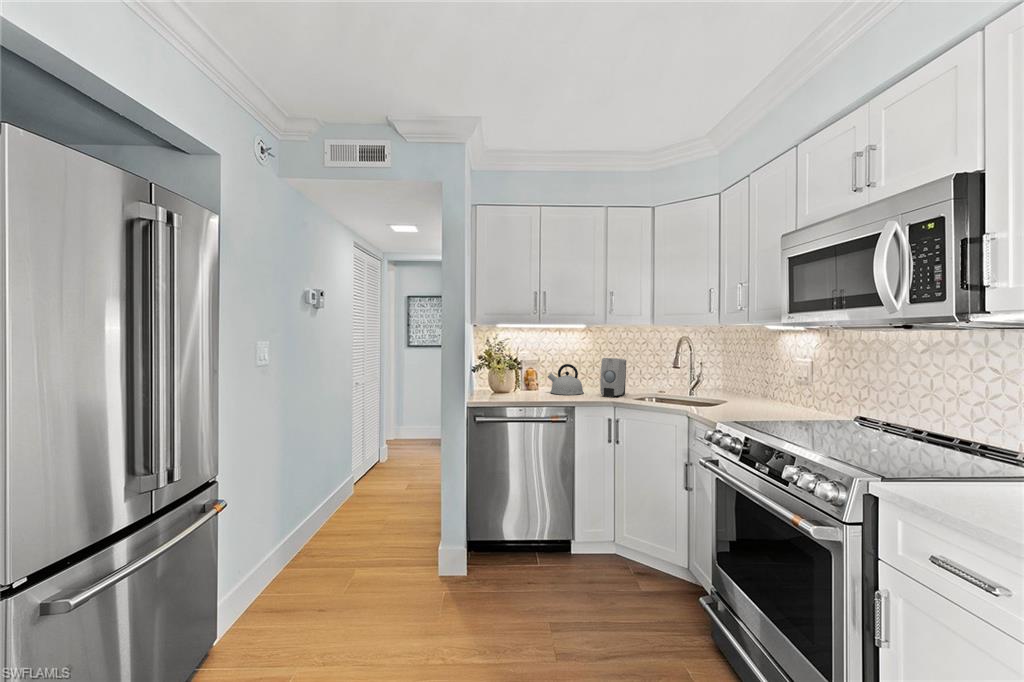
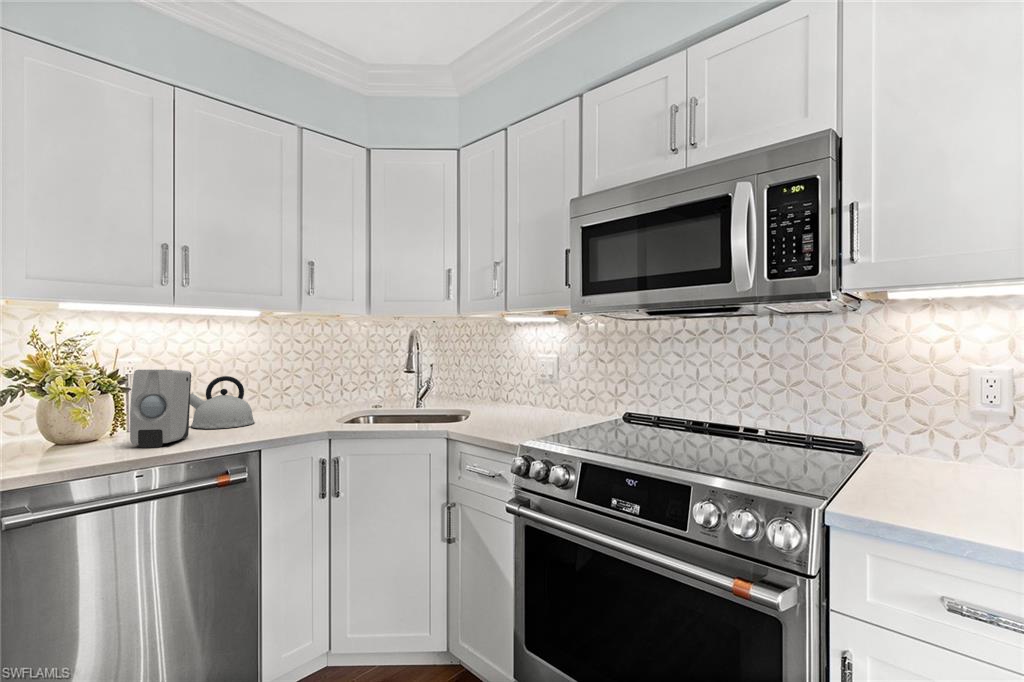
soap dispenser: present [600,358,626,397] -> present [130,370,191,448]

